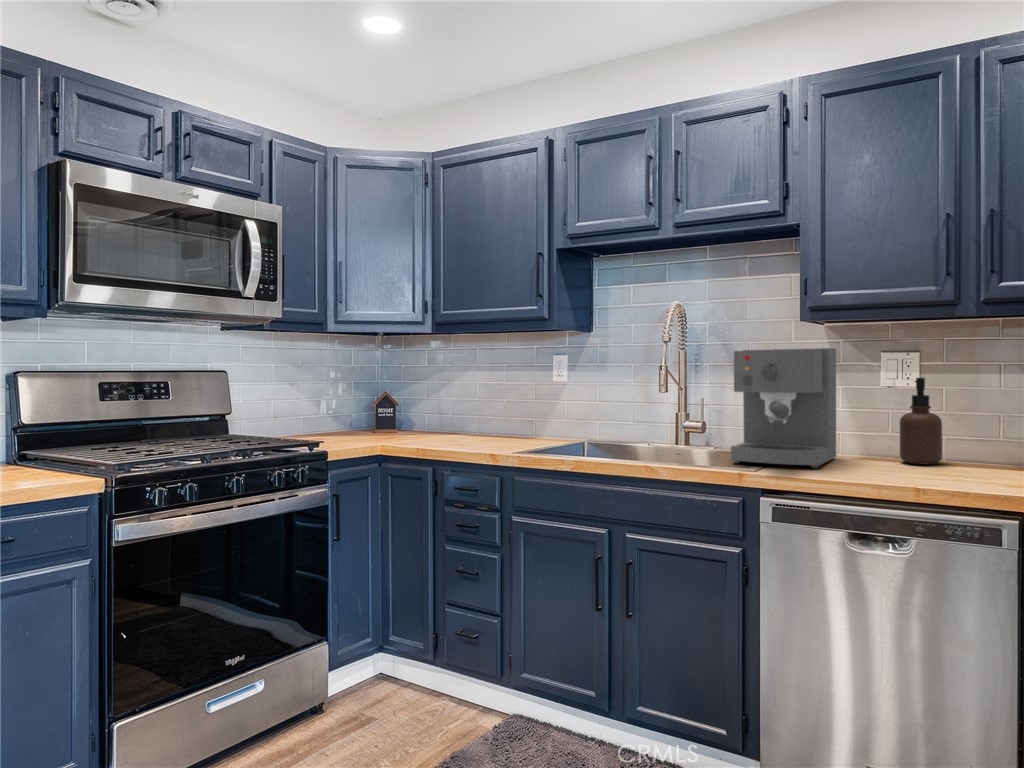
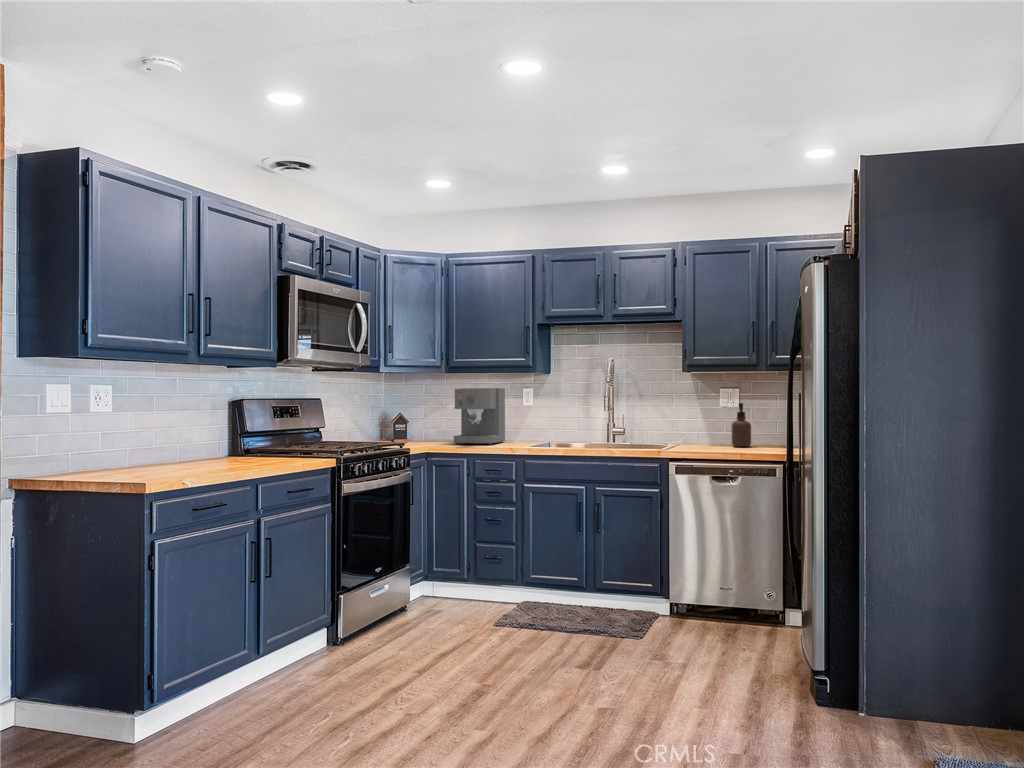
coffee maker: present [731,348,836,468] -> present [454,388,505,445]

